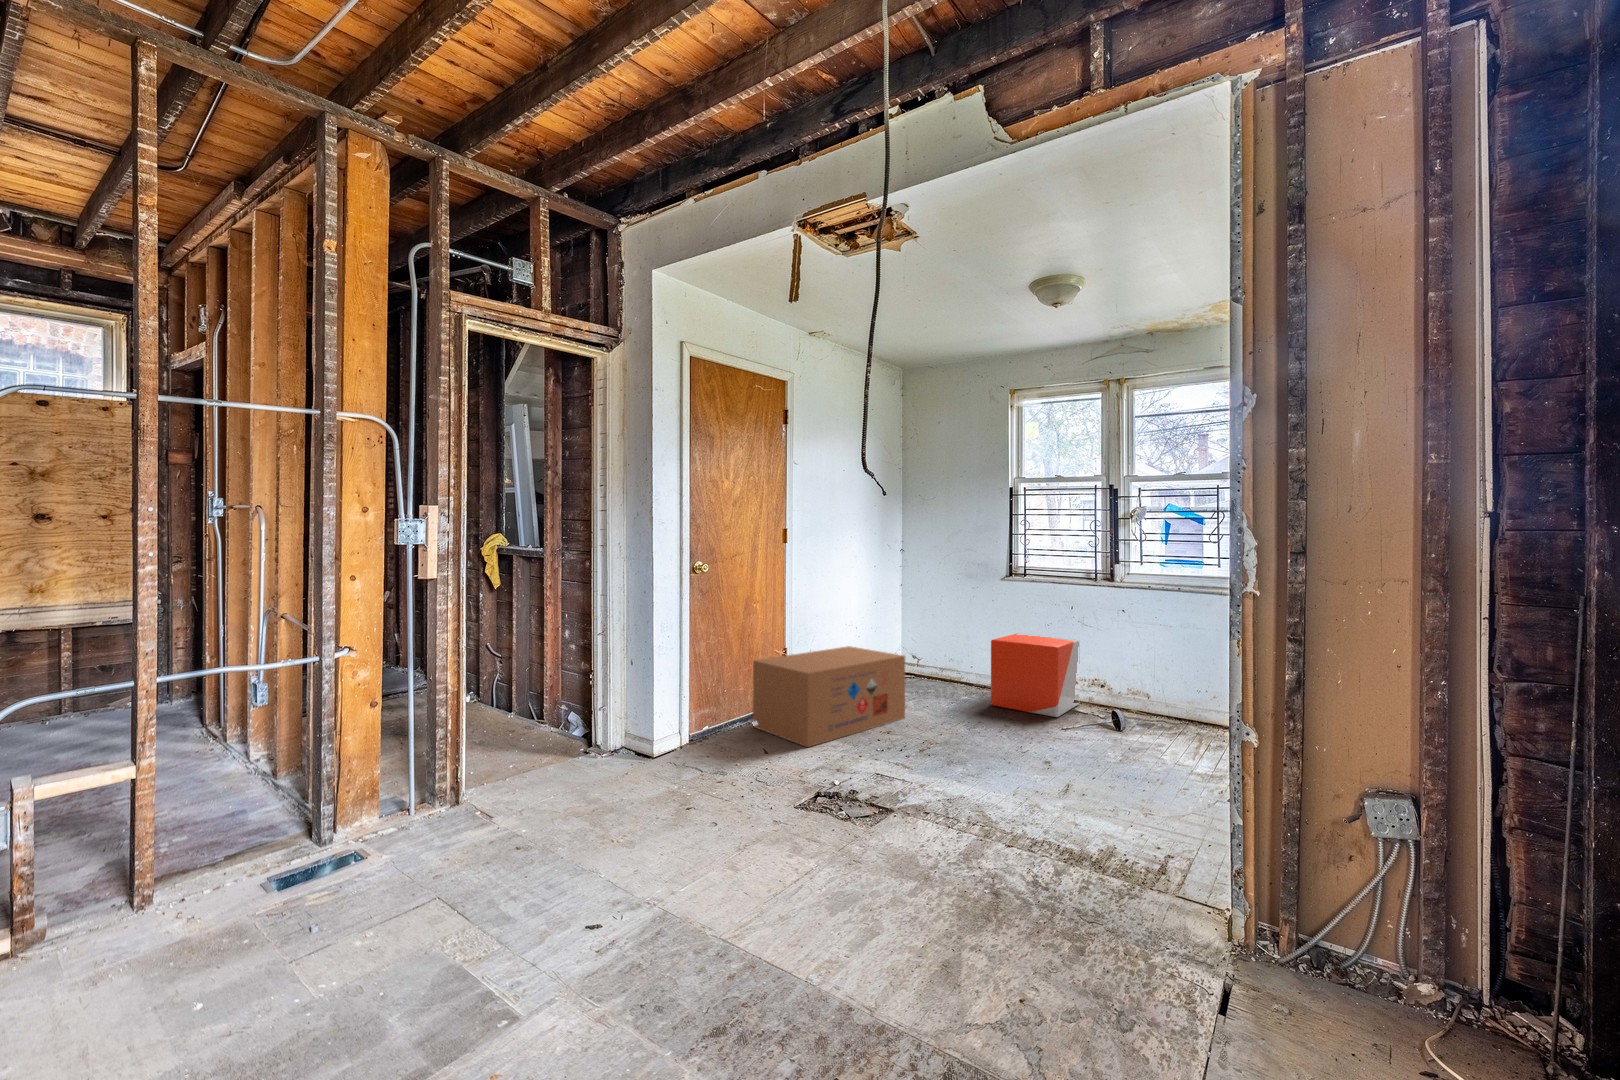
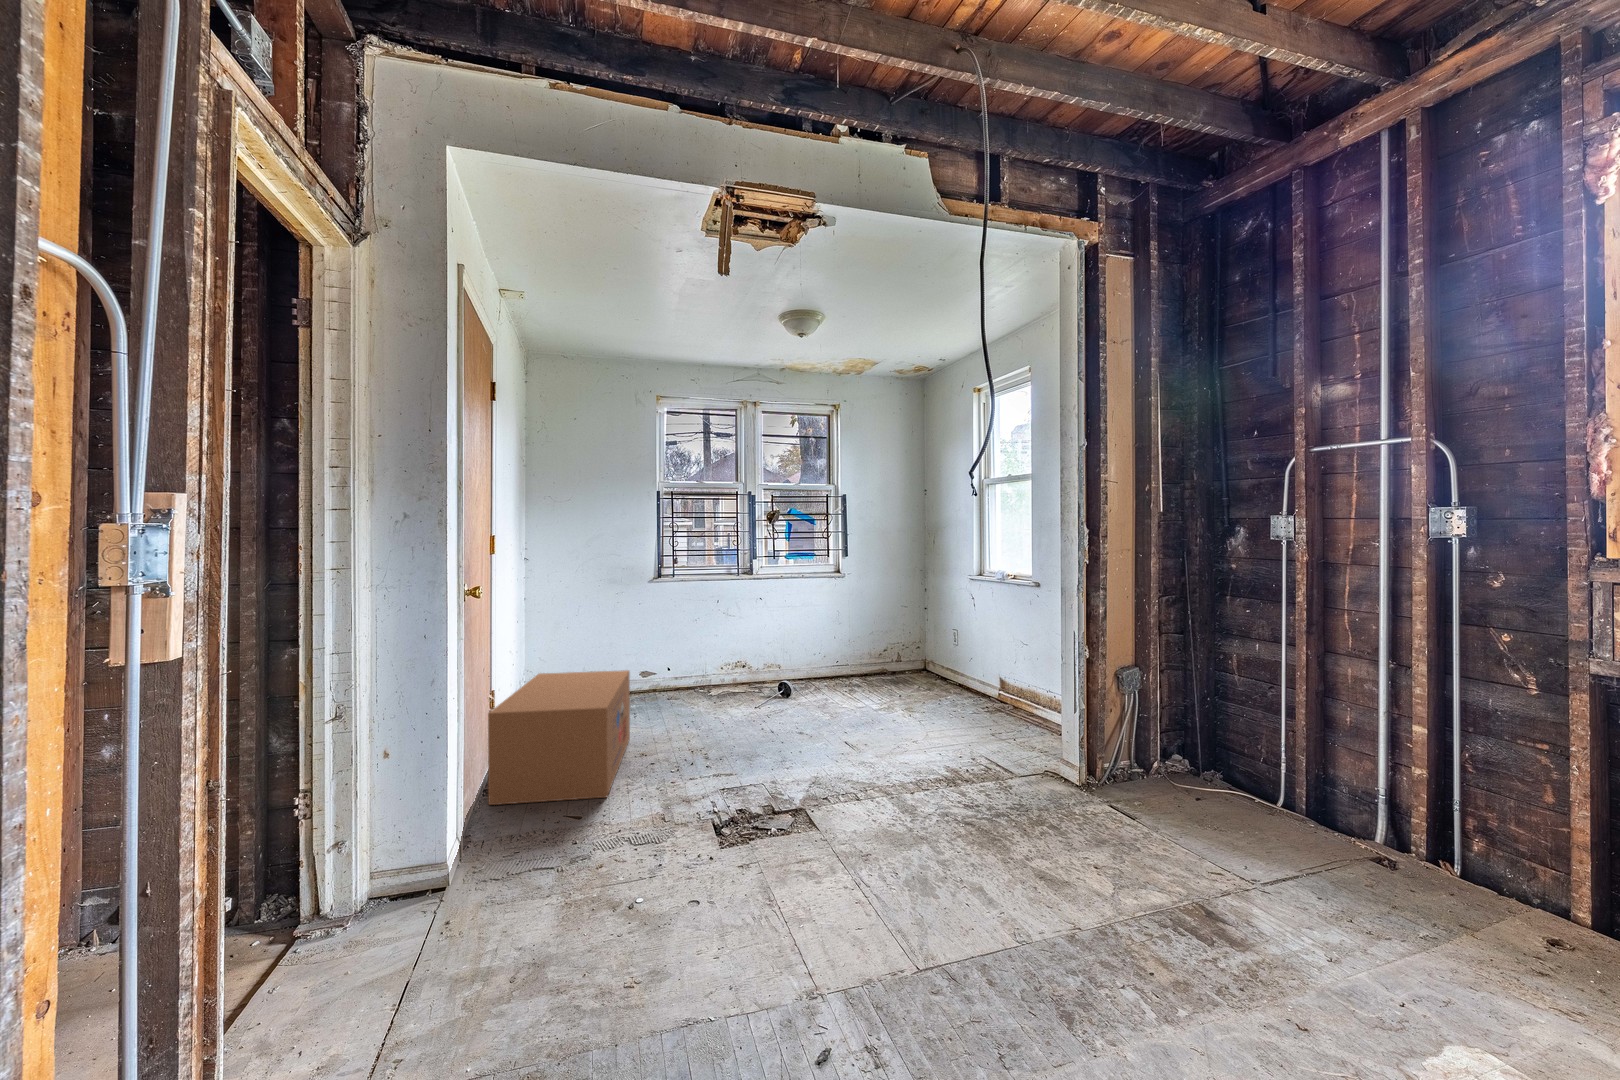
stool: present [991,634,1079,717] -> none [669,629,738,706]

